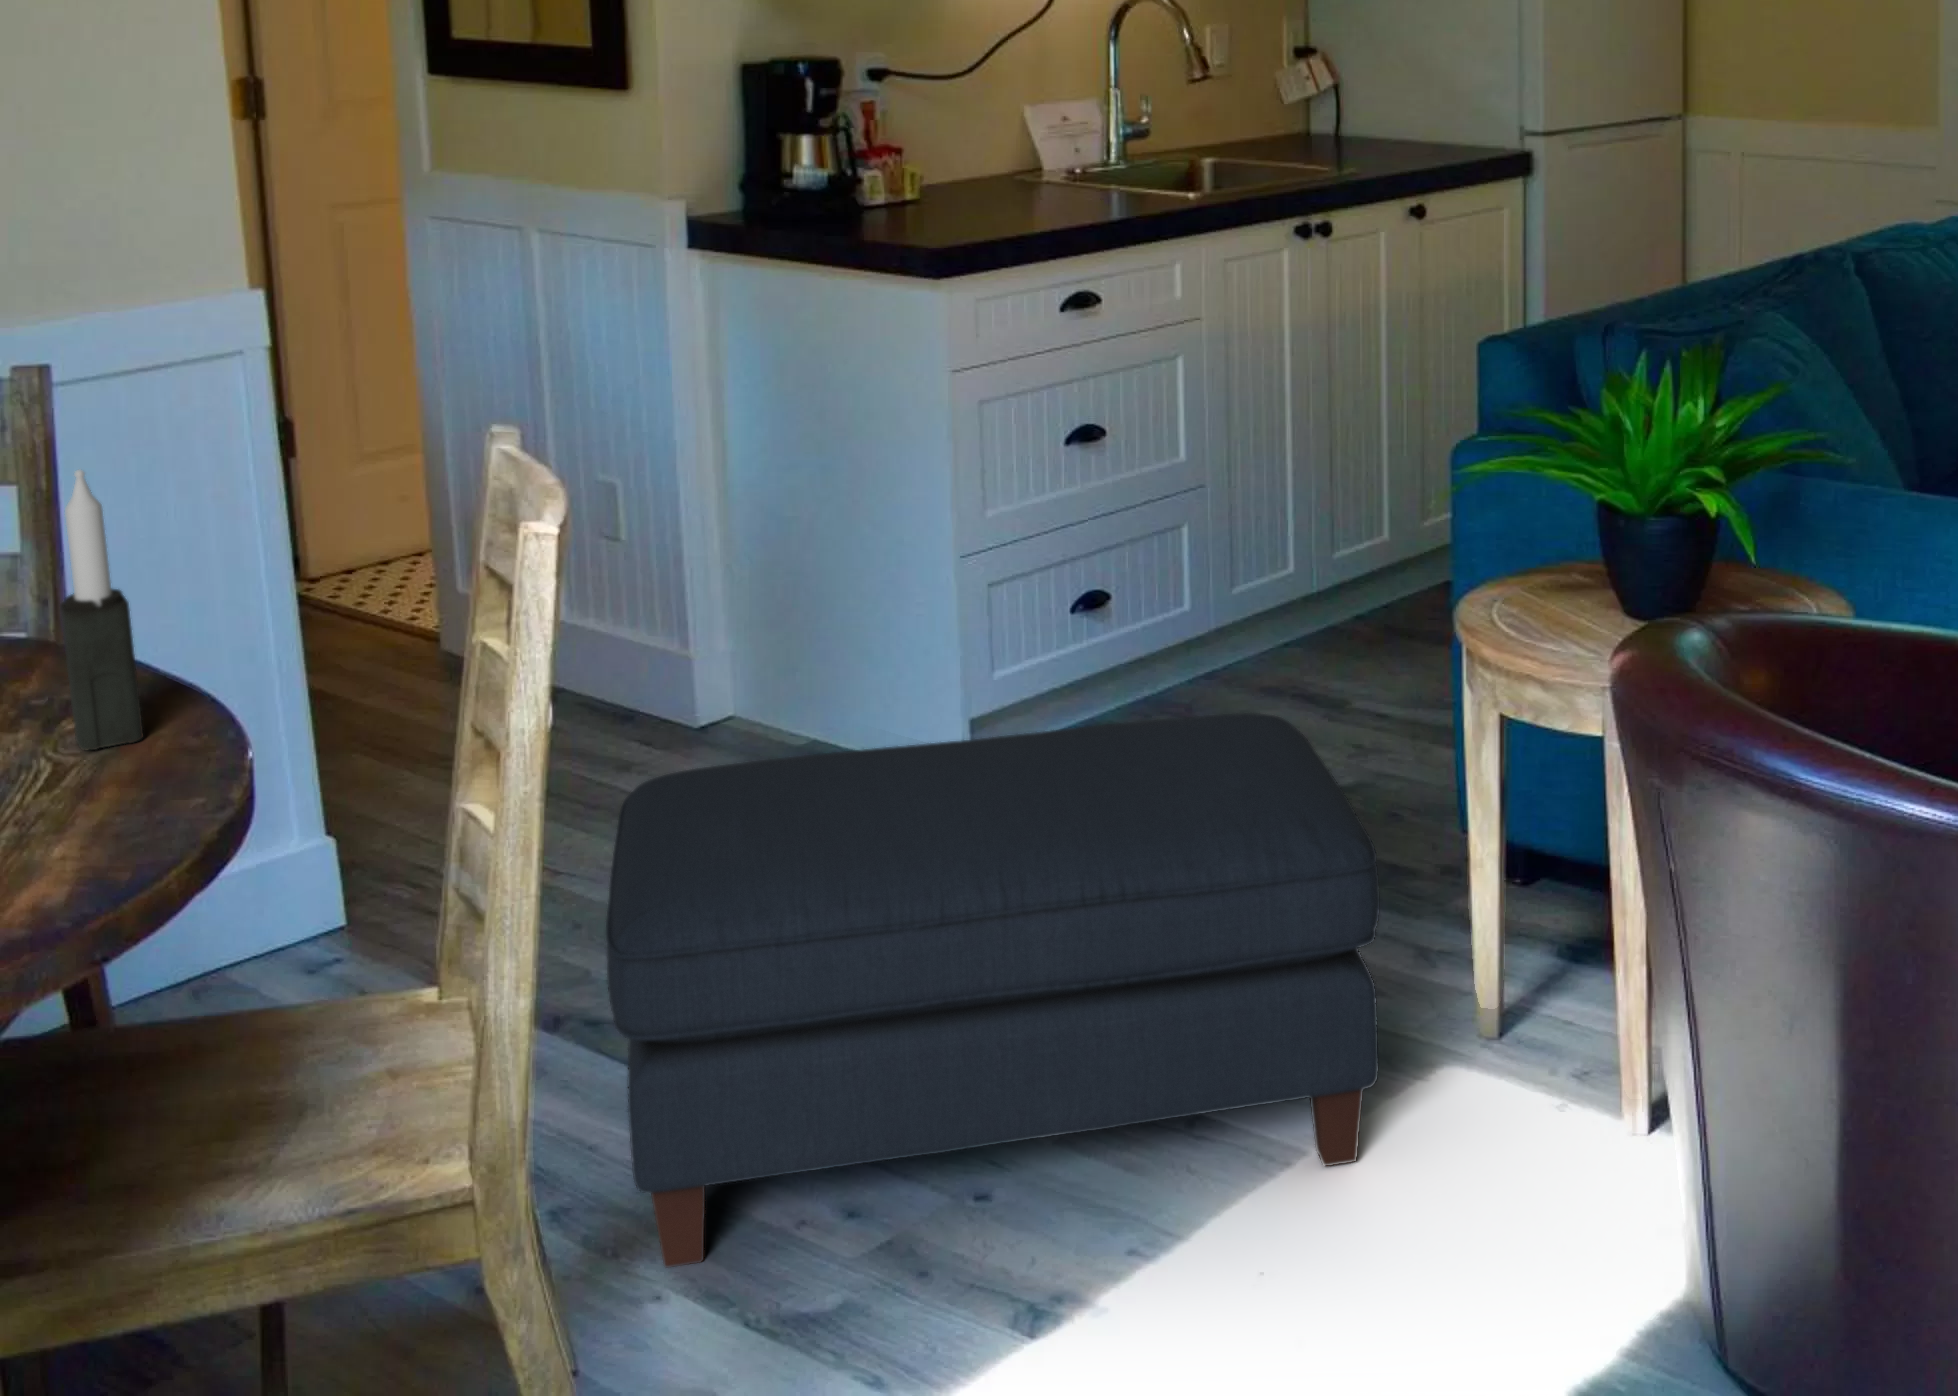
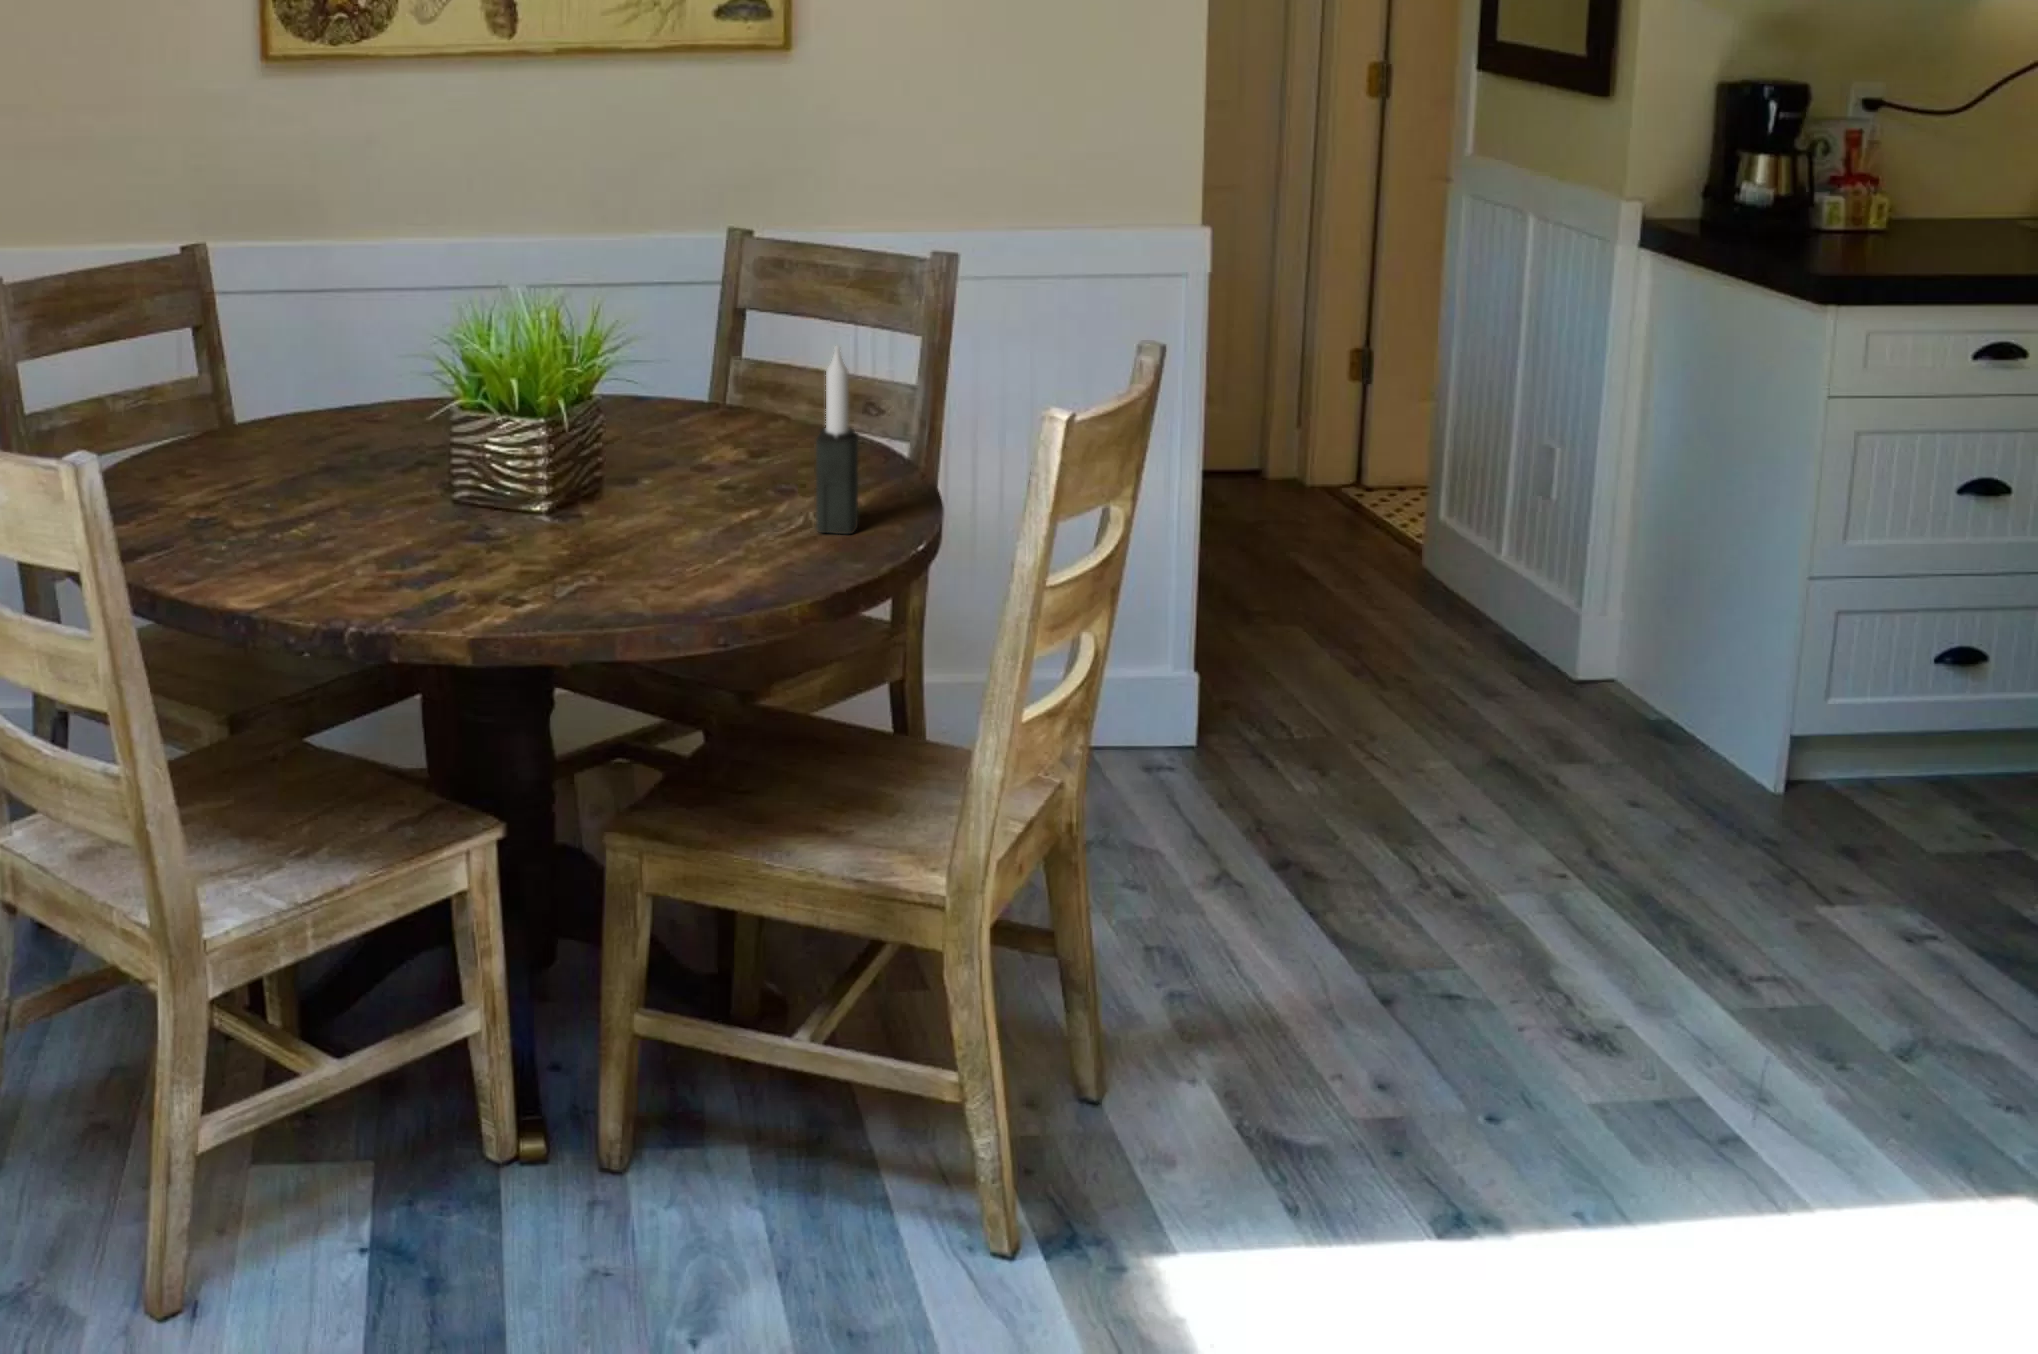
ottoman: present [606,713,1380,1268] -> none [1195,682,1973,1238]

